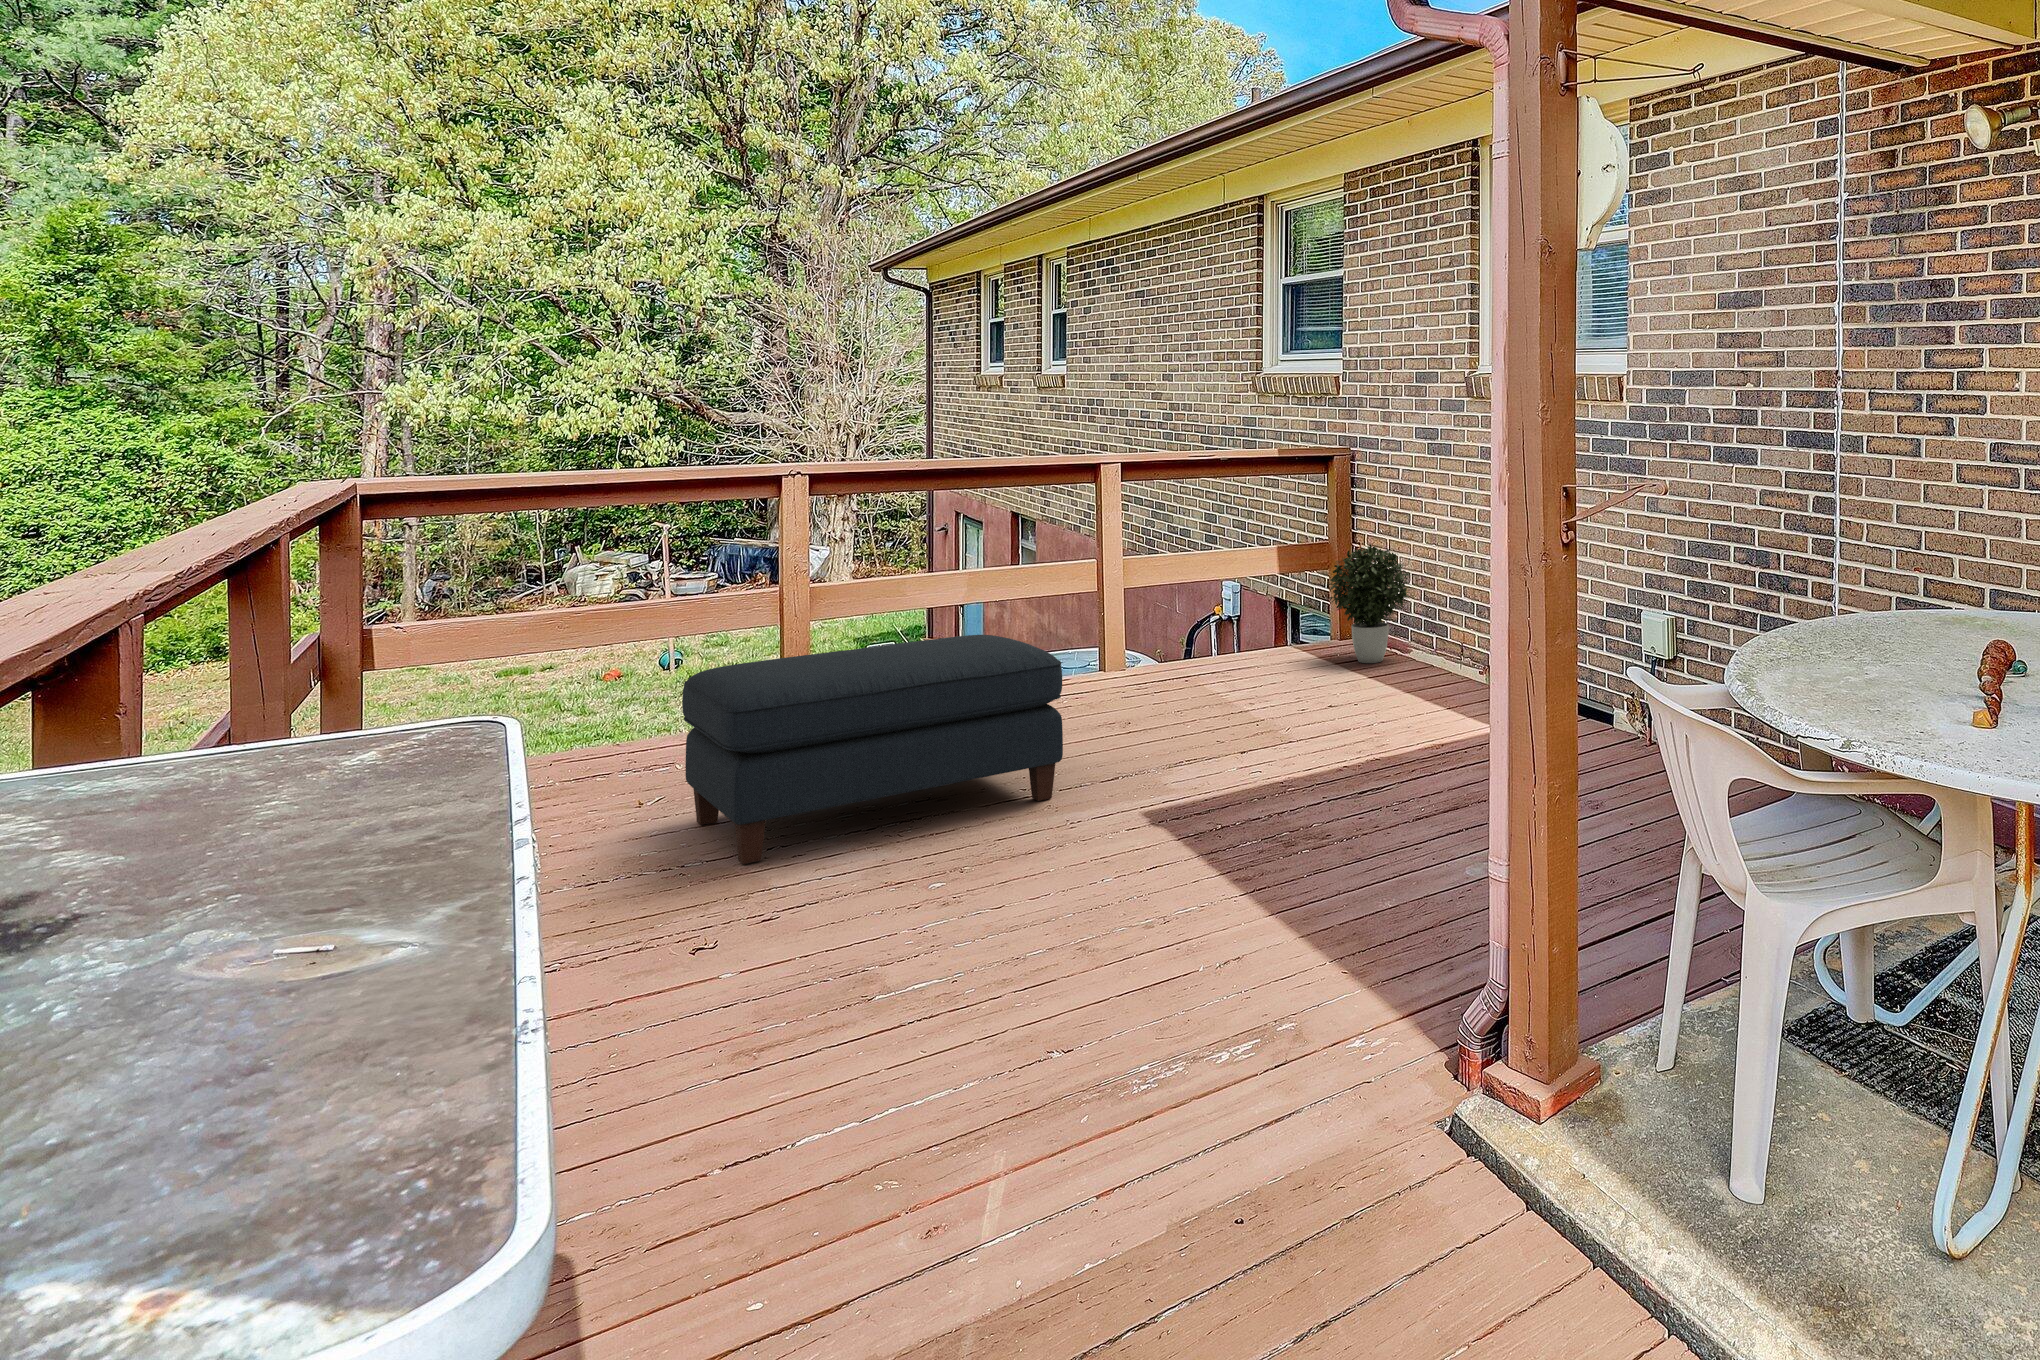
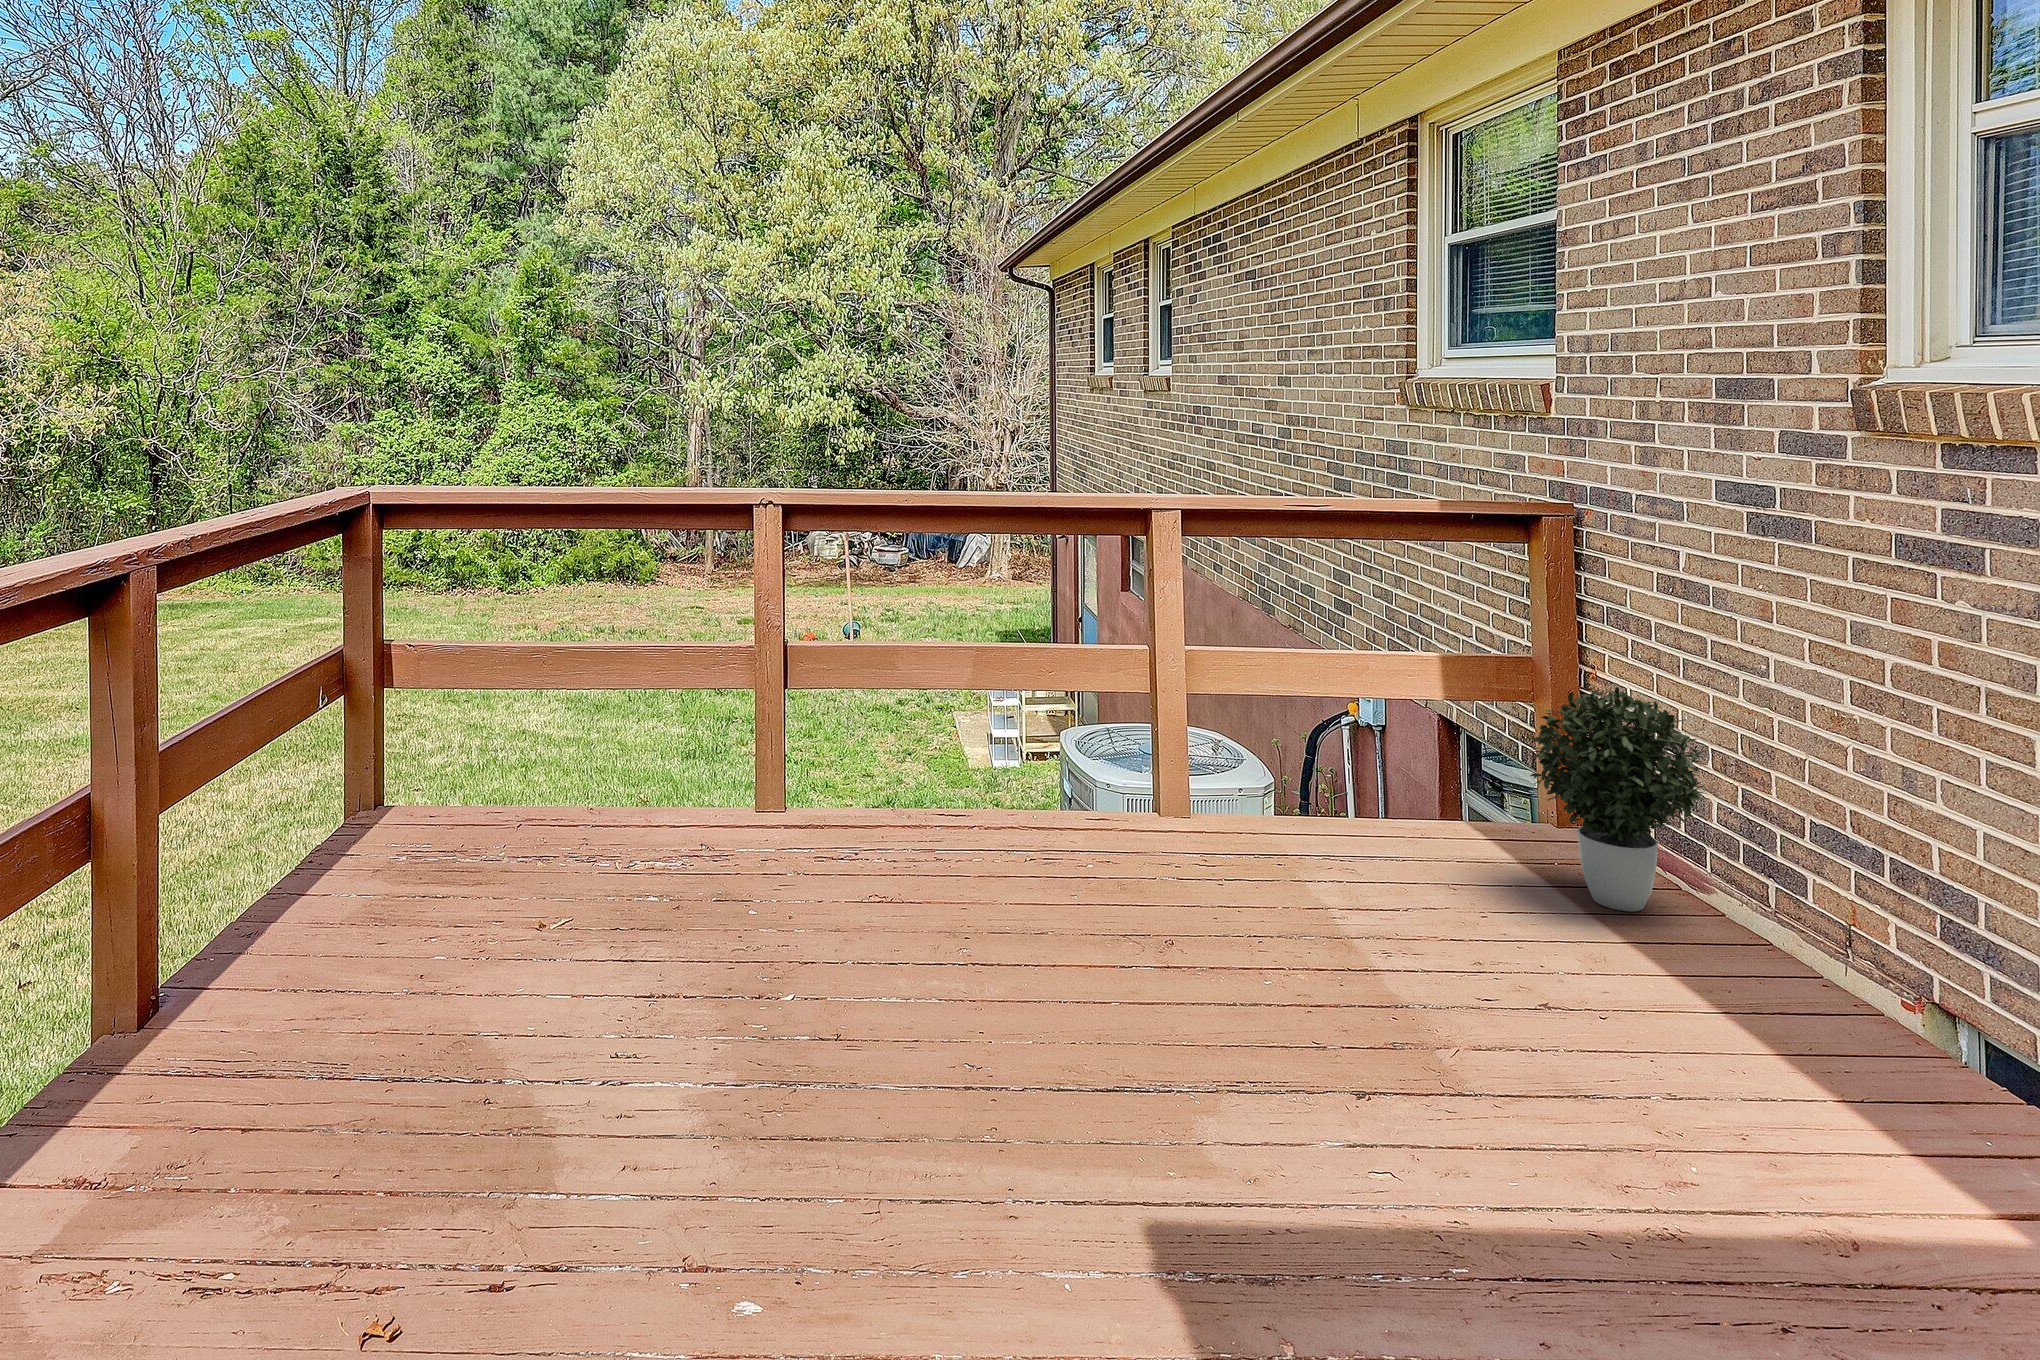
ottoman: present [682,635,1063,864] -> none [300,826,931,1276]

